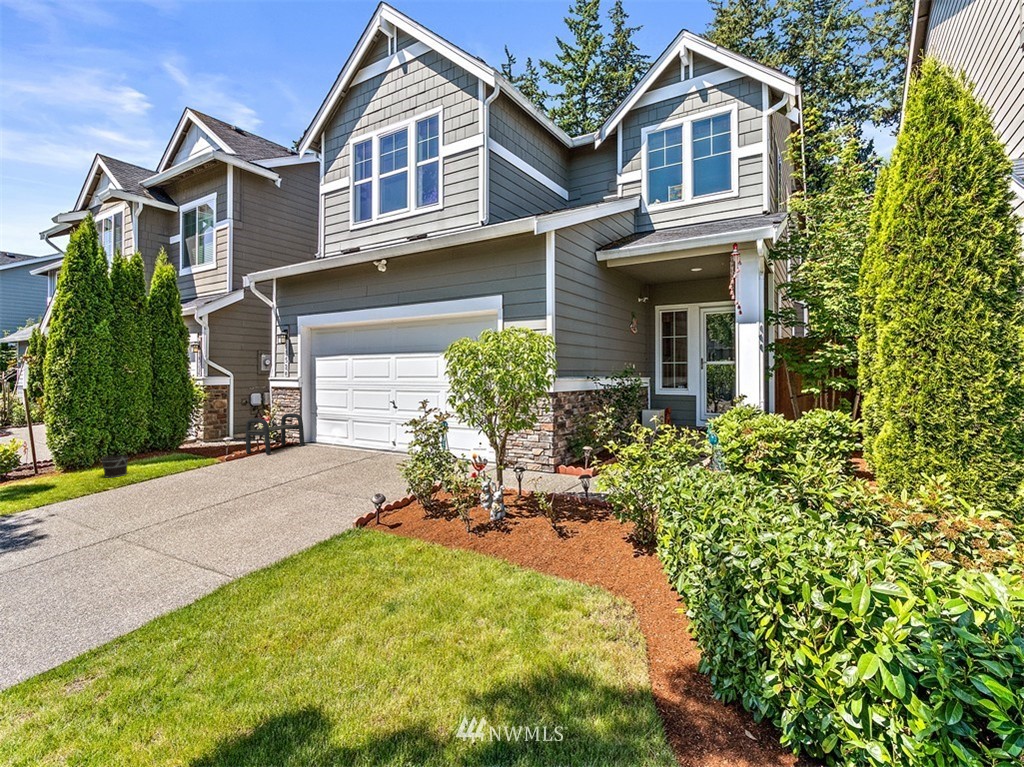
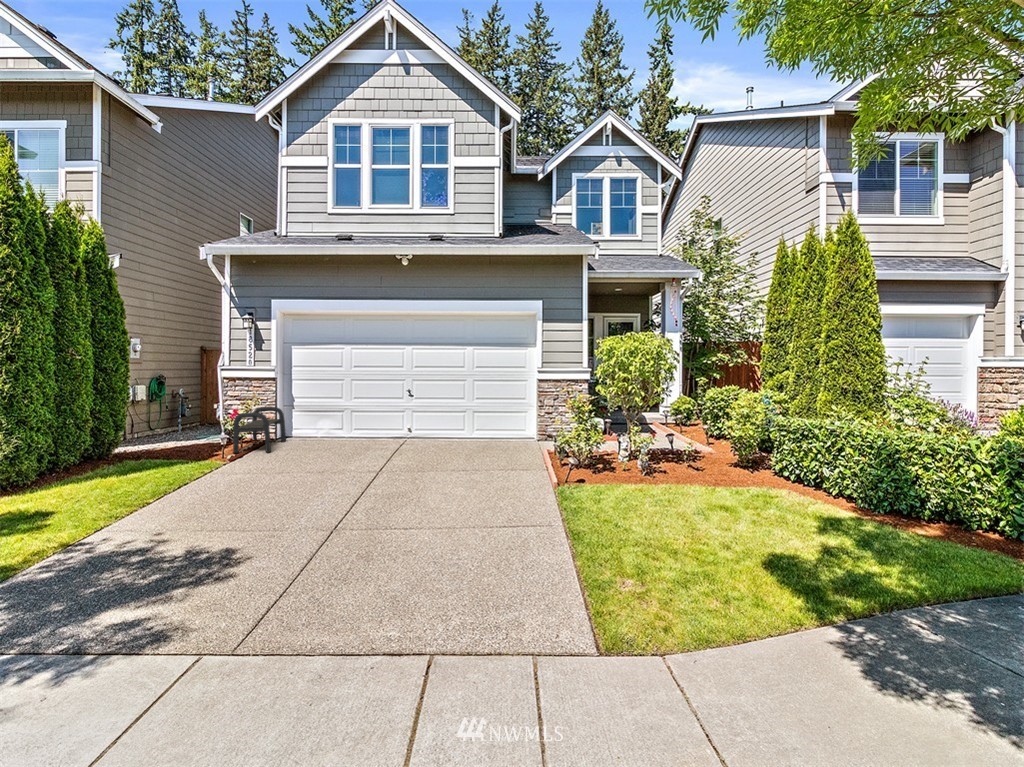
bucket: present [102,455,128,477] -> none [91,464,126,494]

